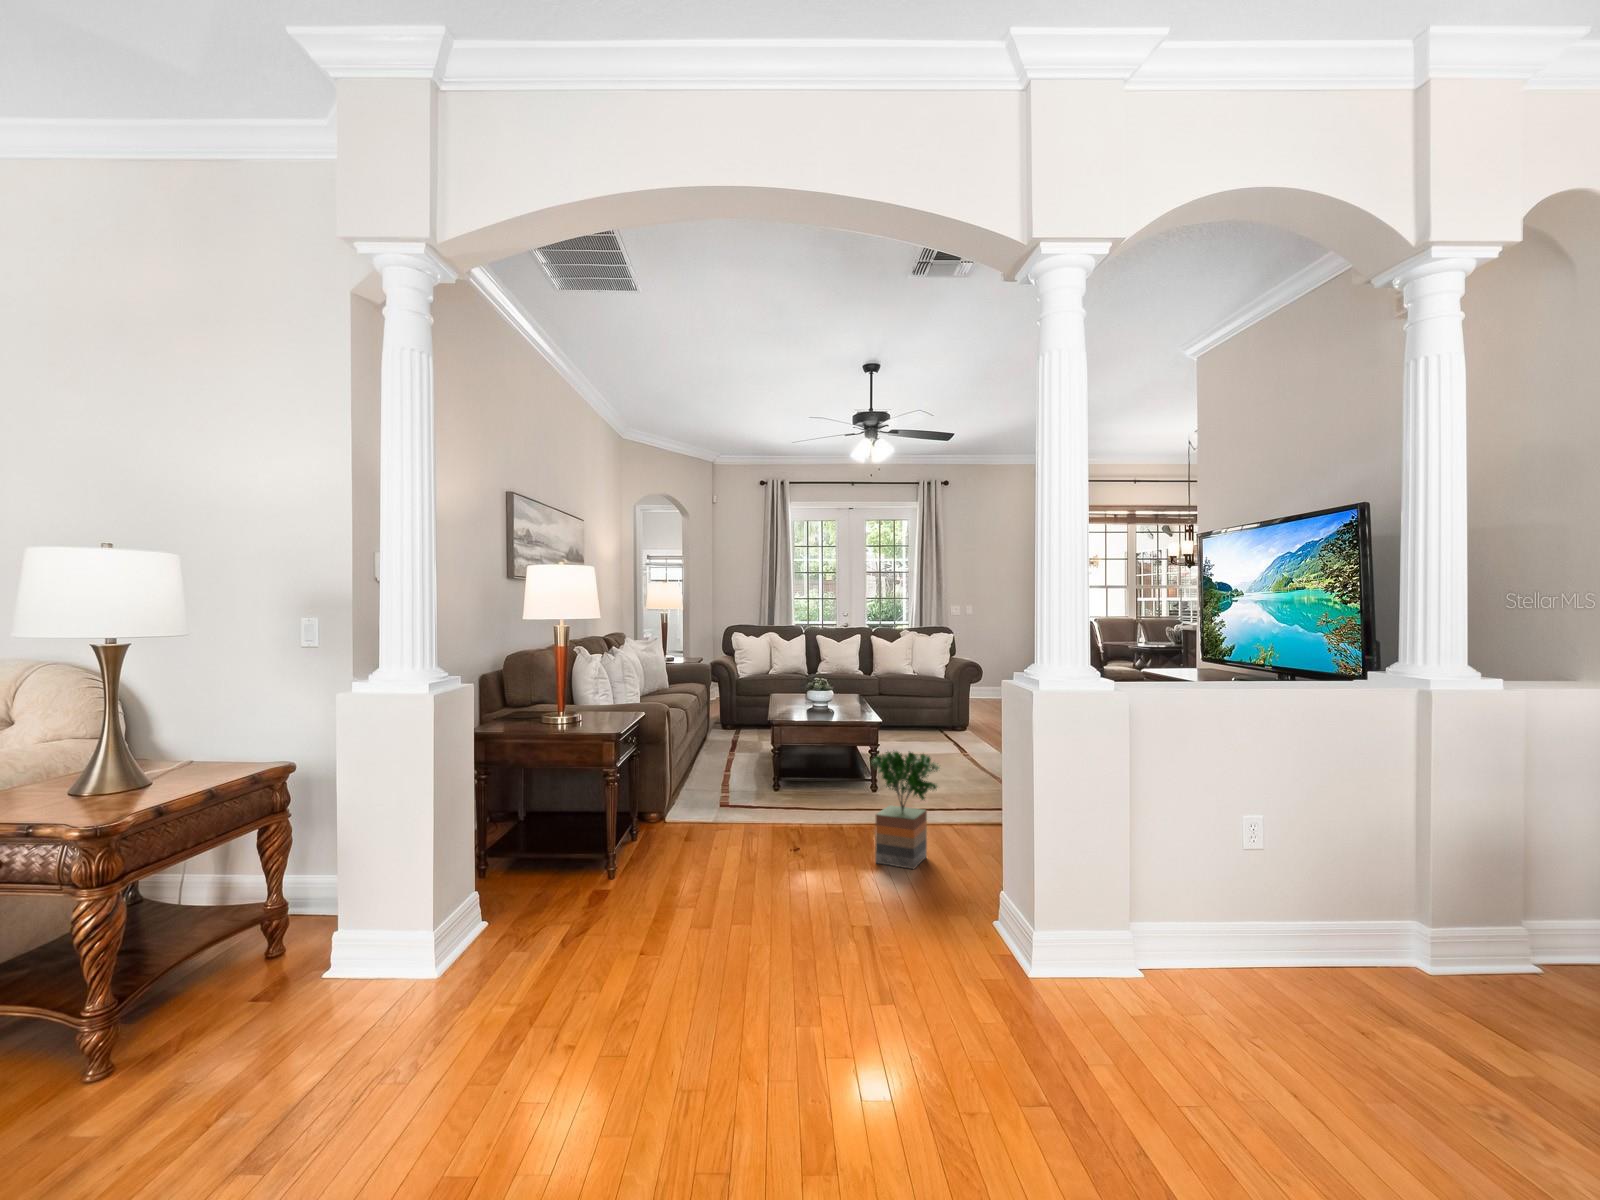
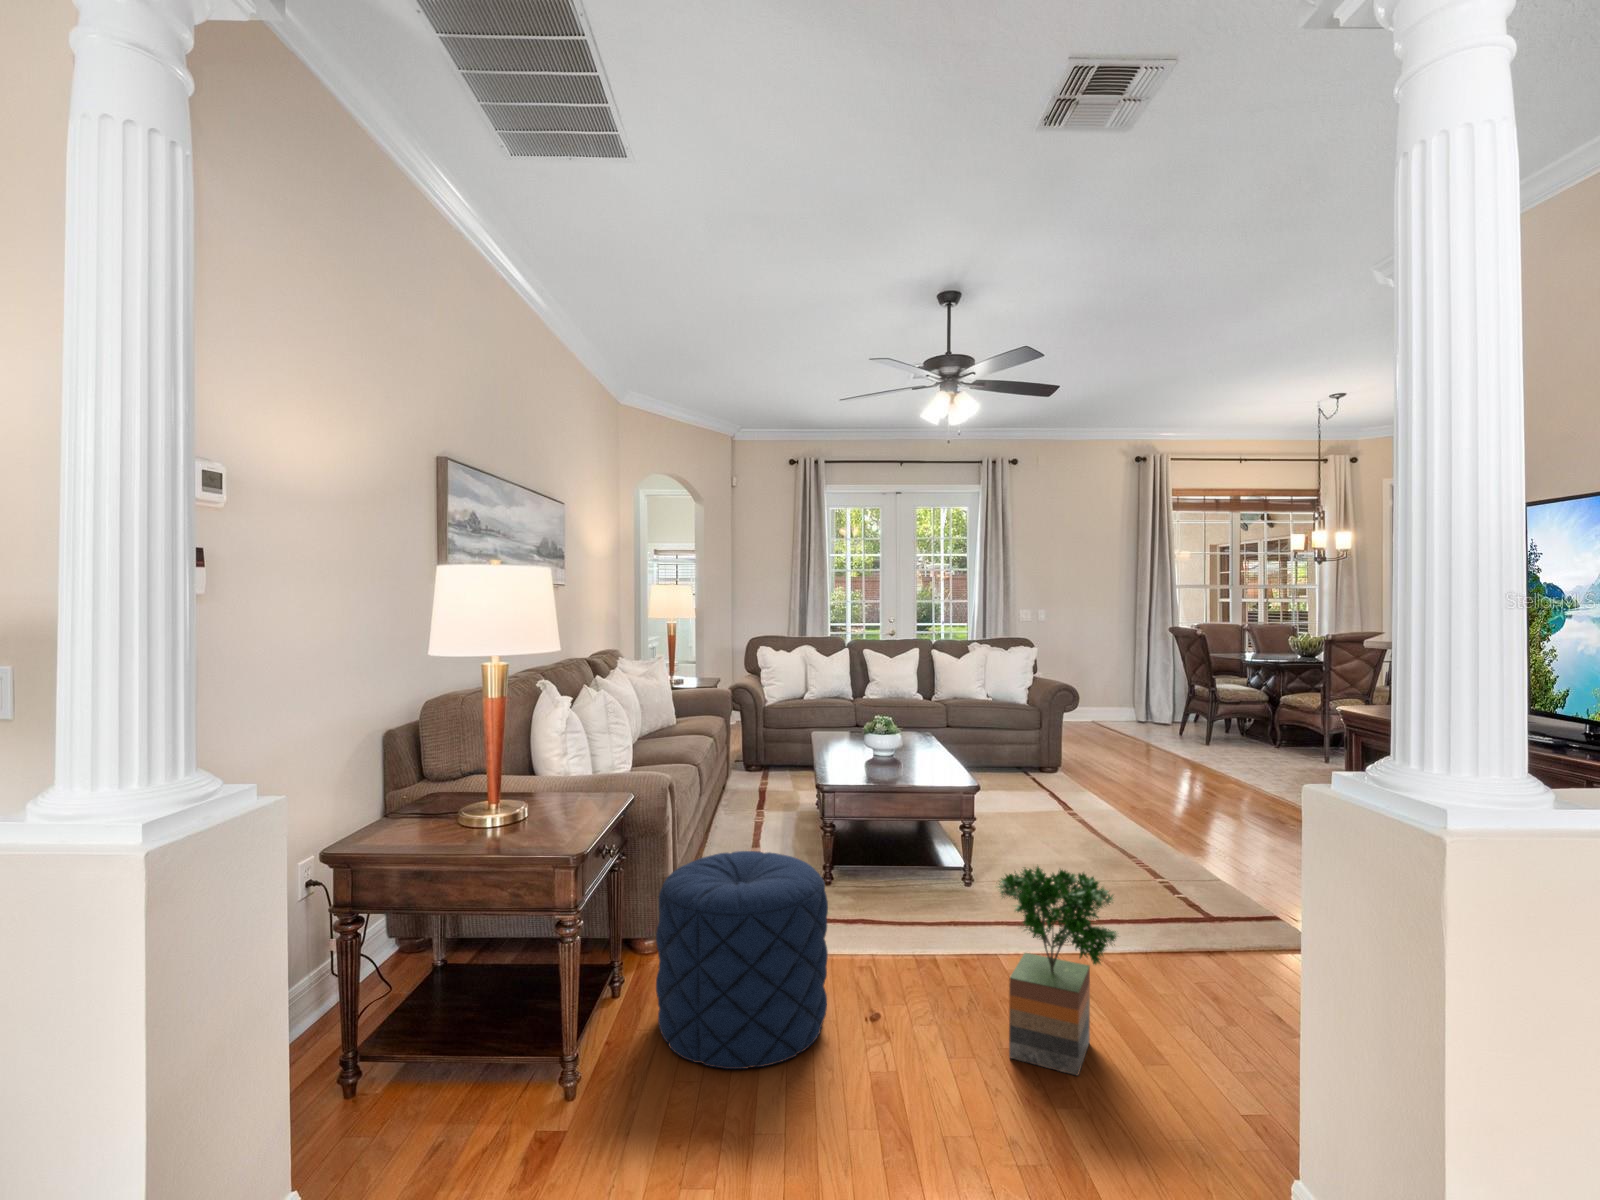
pouf: none [661,748,768,868] -> present [656,851,828,1069]

